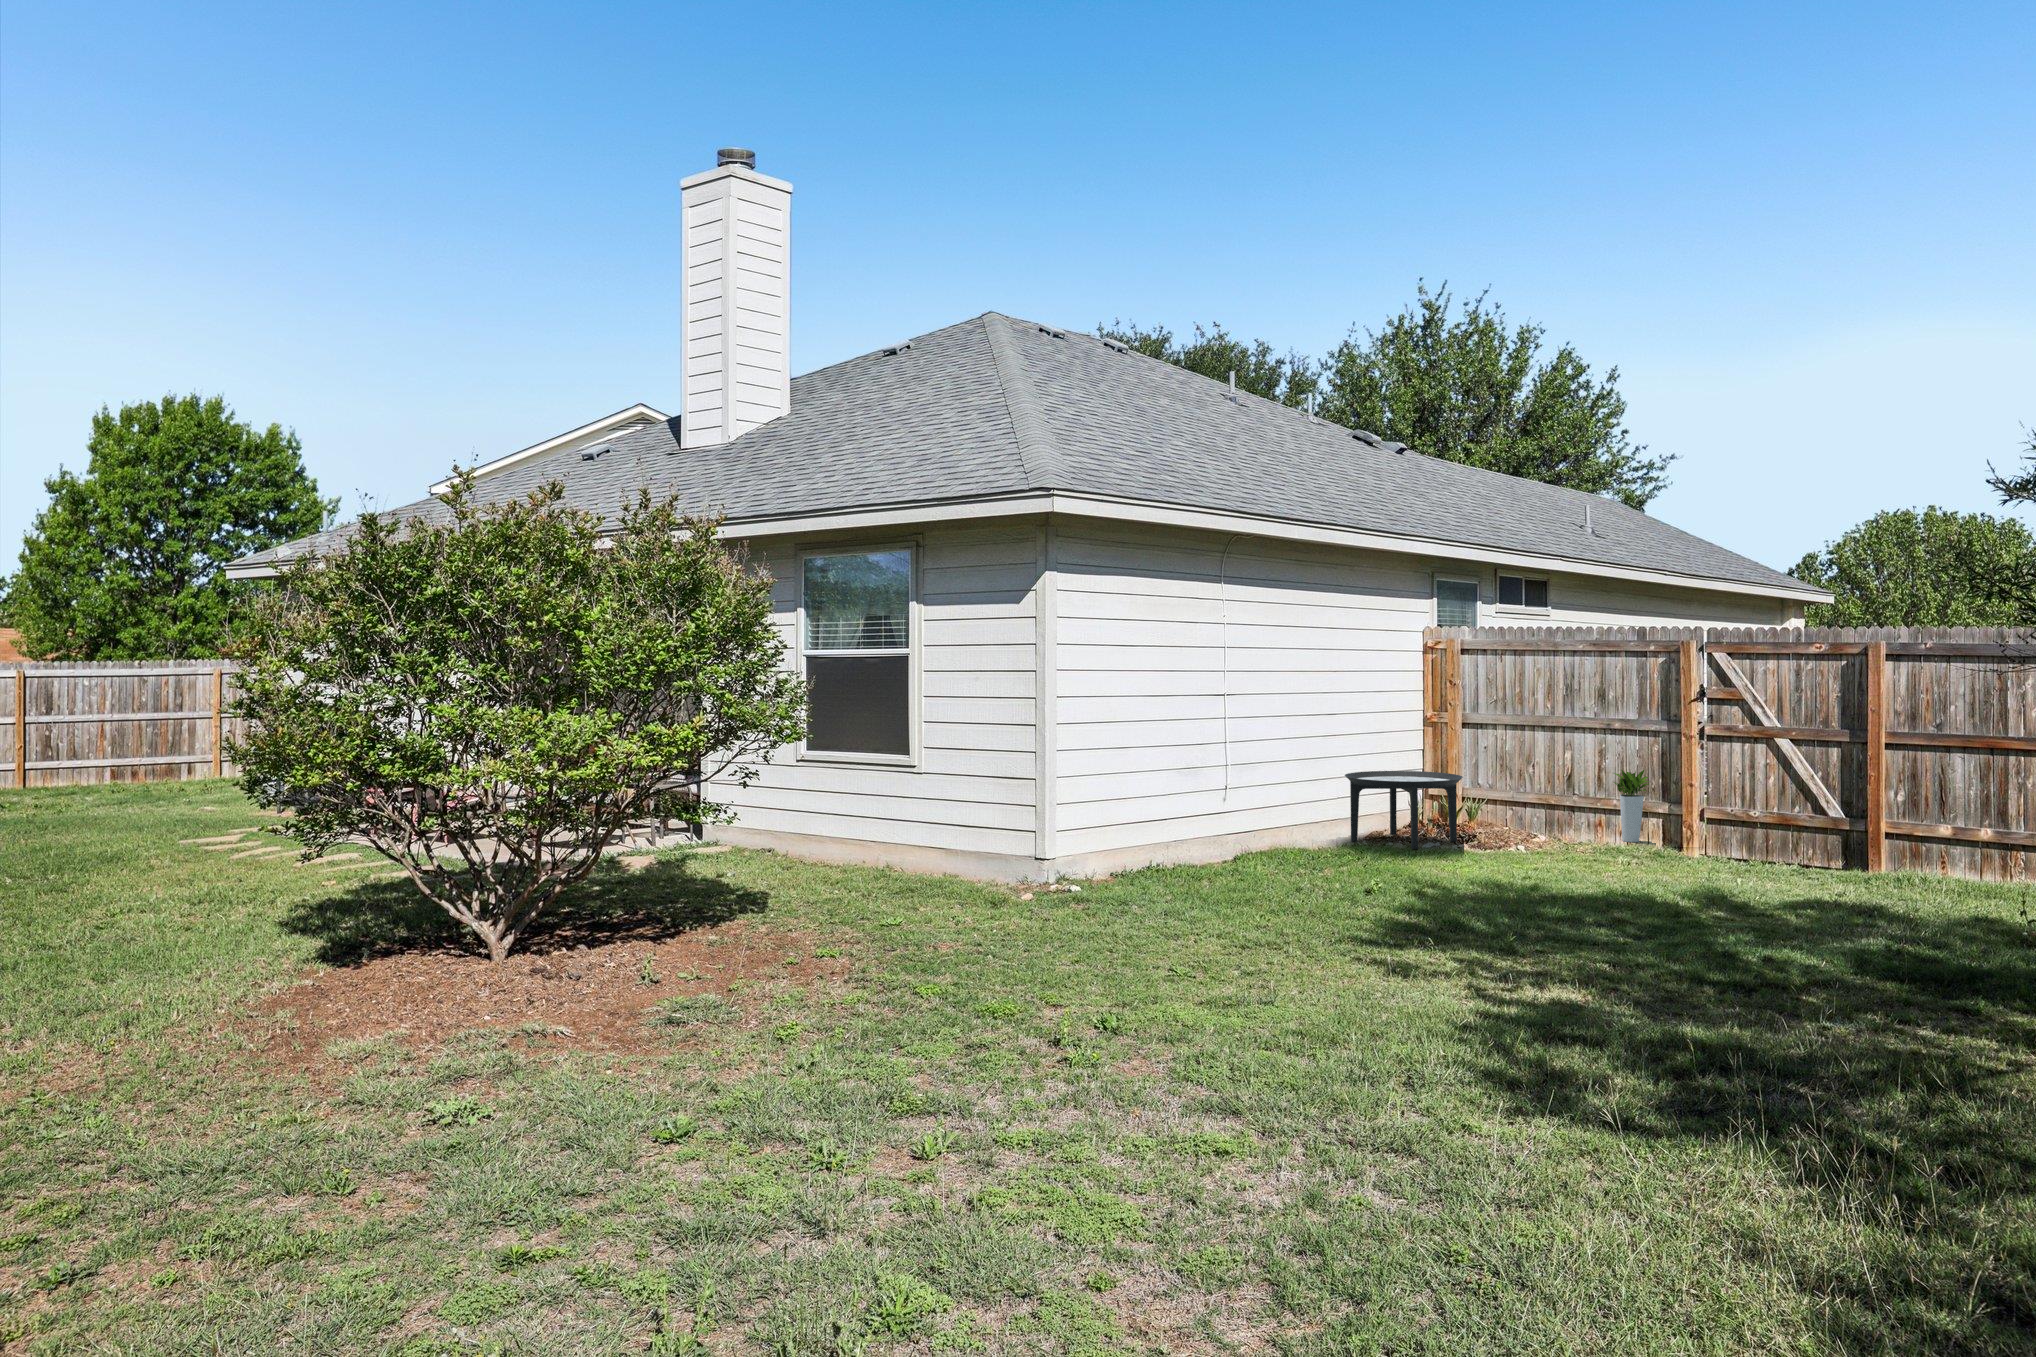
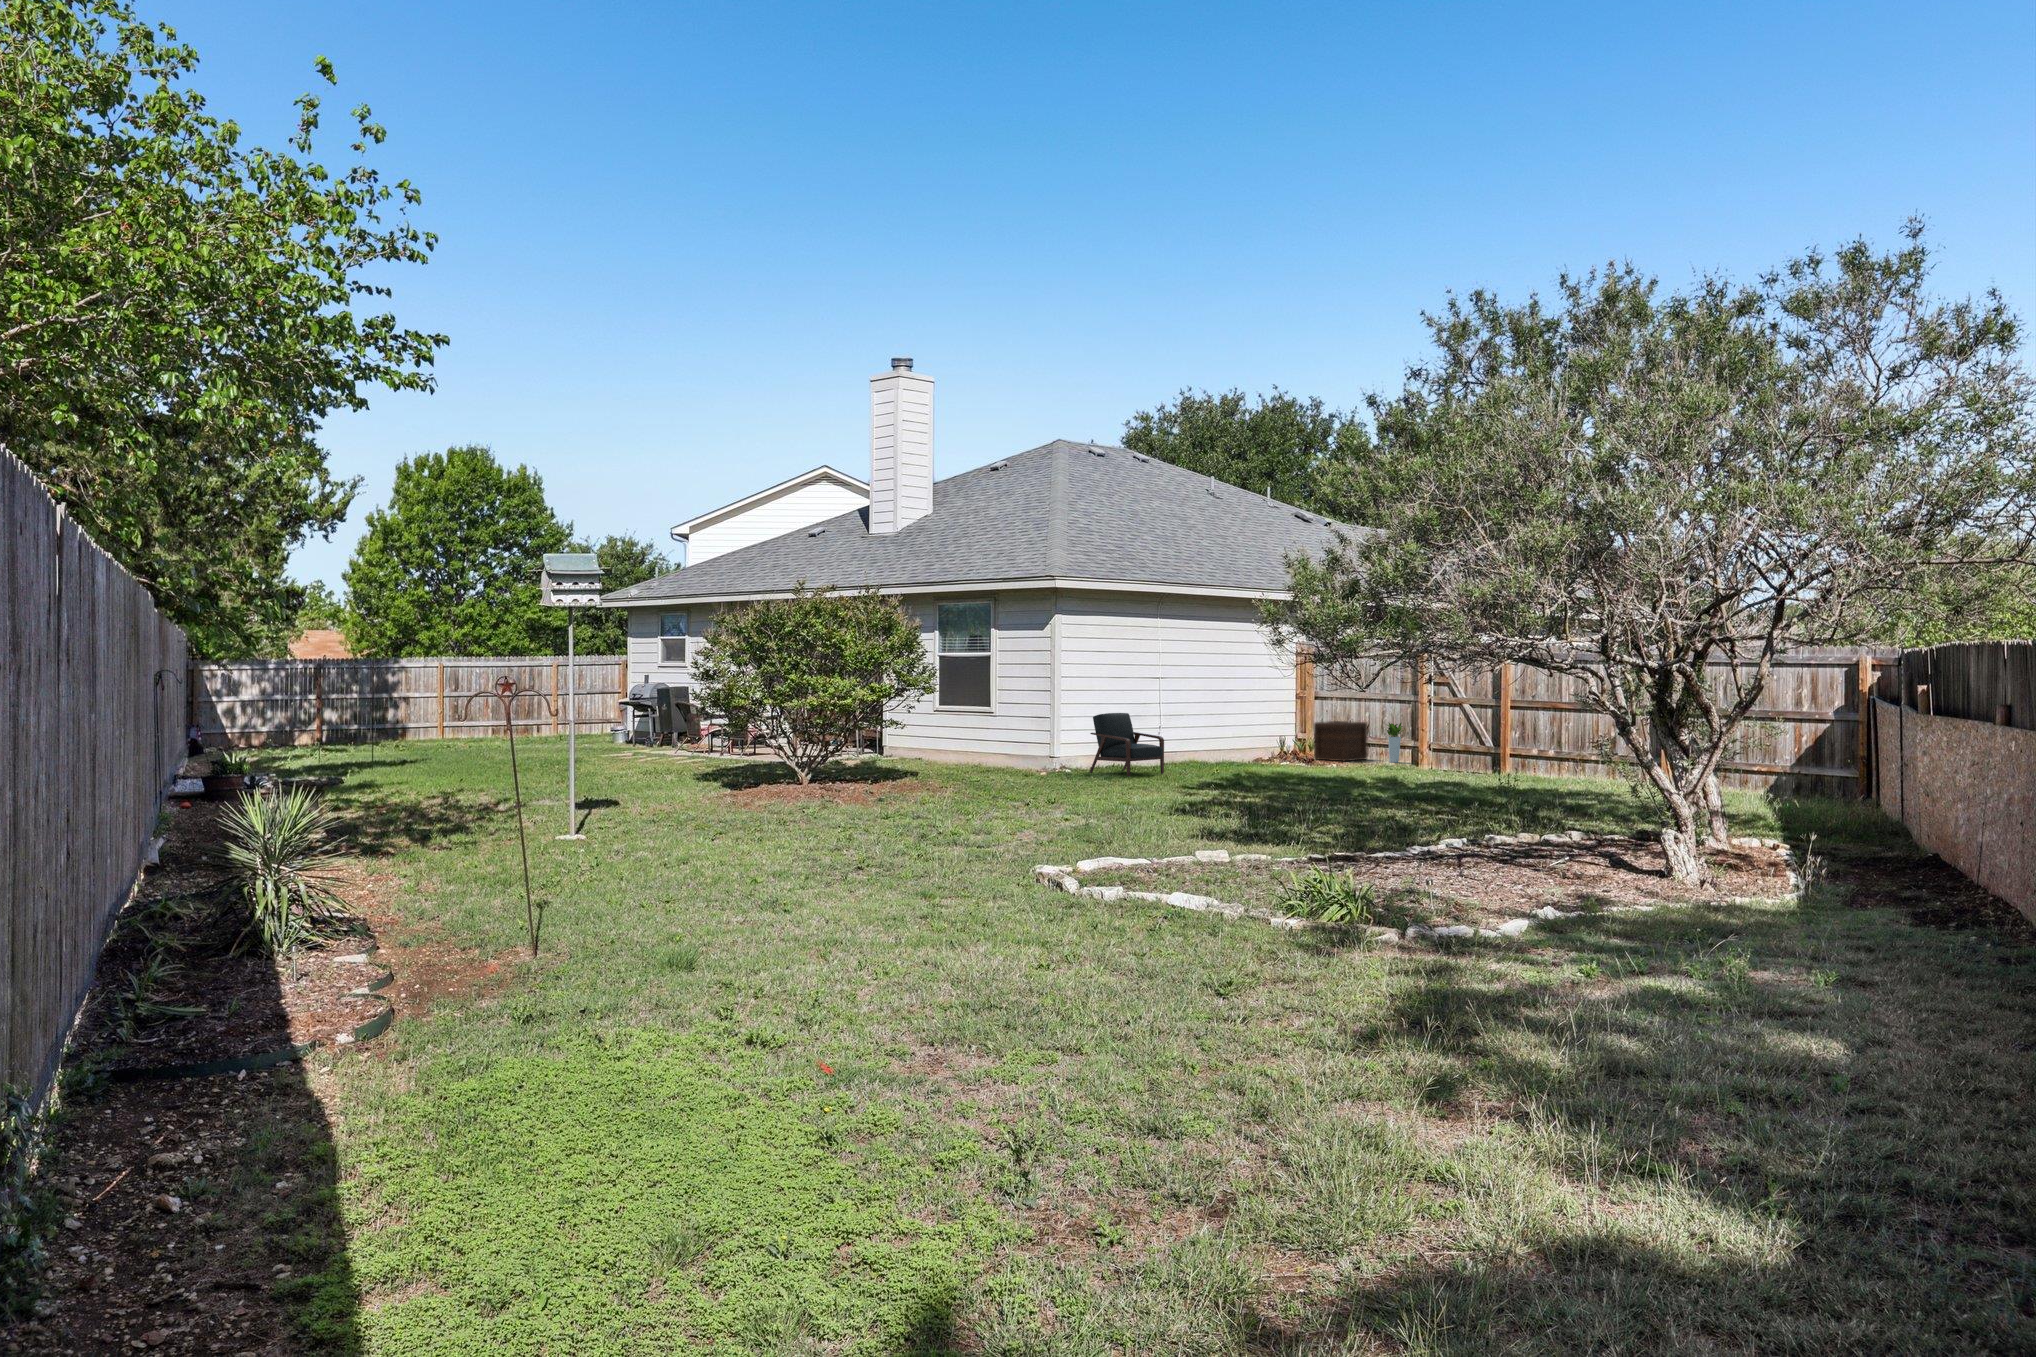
wooden crate: none [1476,764,1568,840] -> present [1314,721,1368,761]
chair: none [1114,768,1267,908] -> present [1090,713,1164,777]
round table: present [1345,771,1463,849] -> none [1235,723,1299,763]

